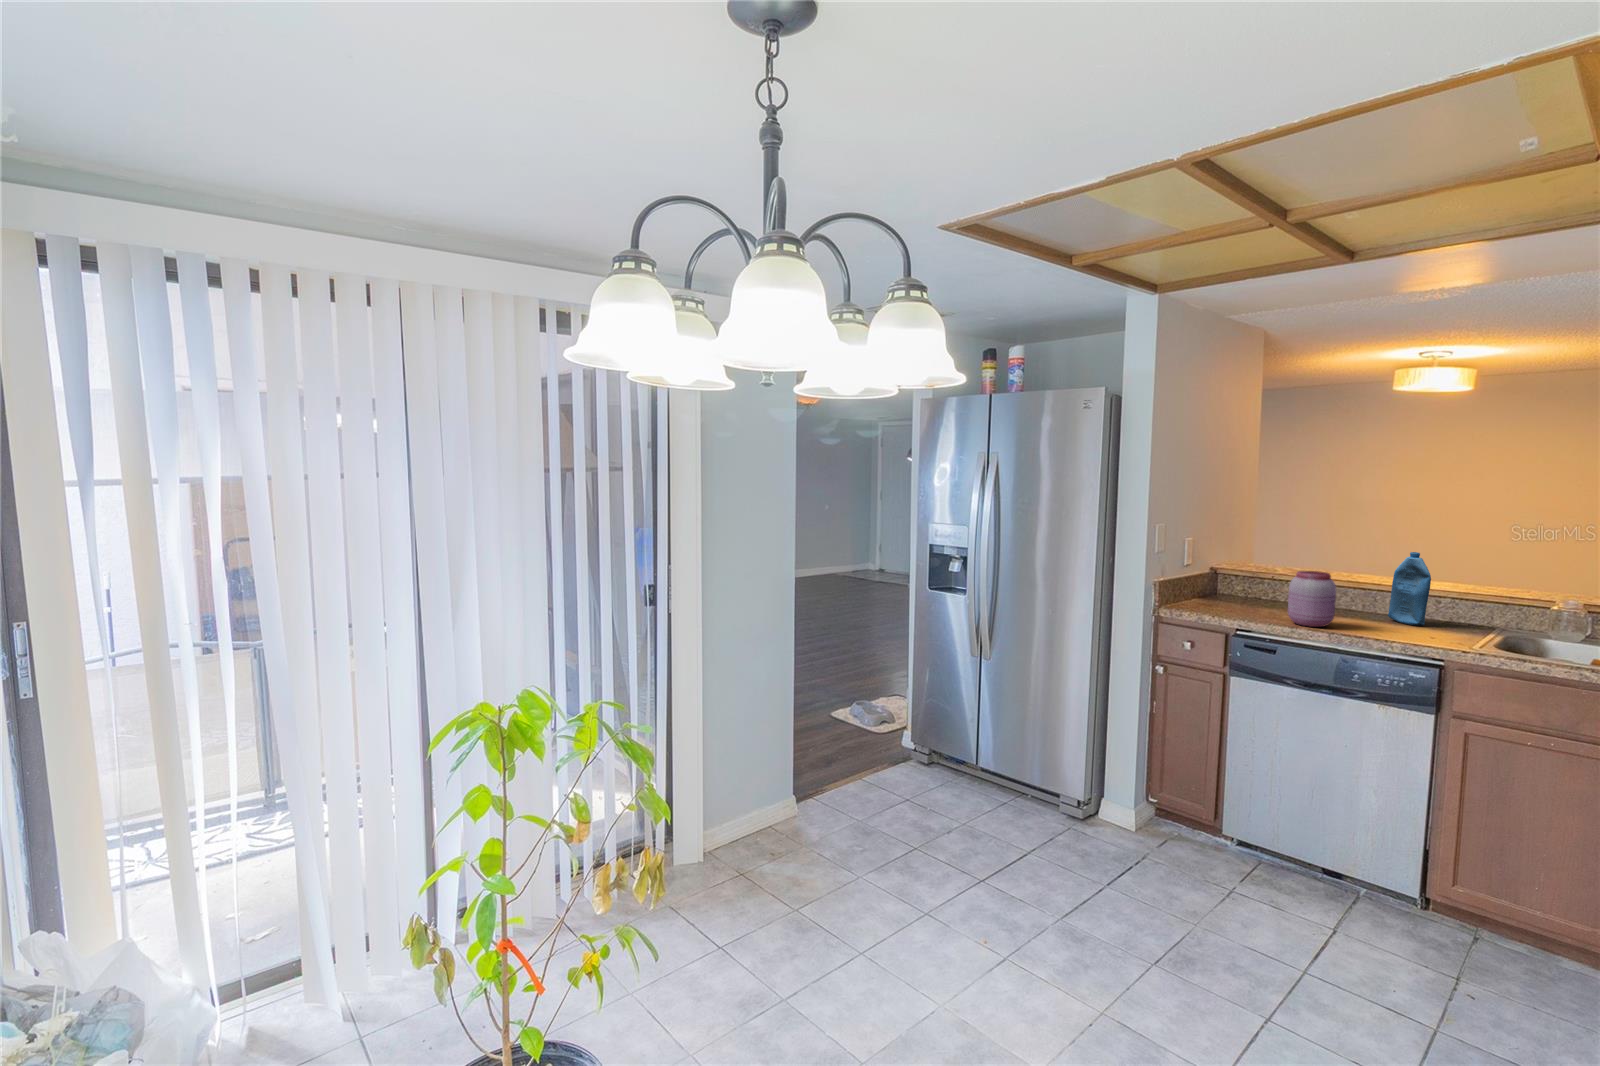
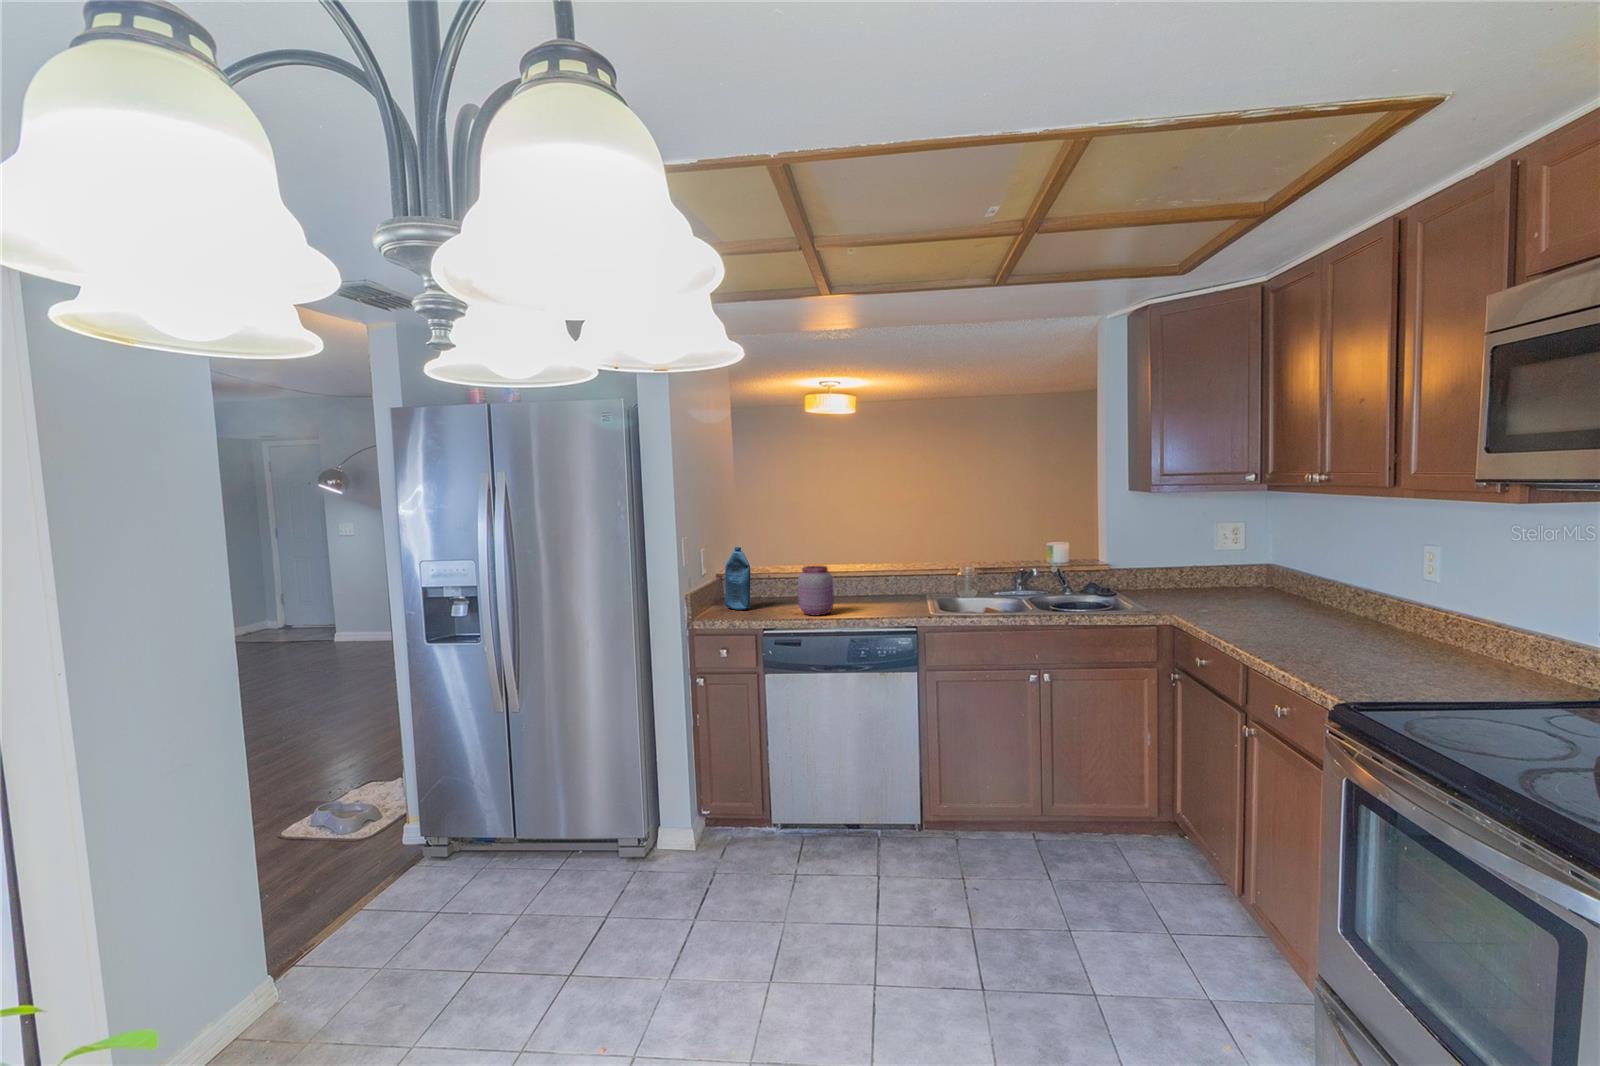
bottle: present [1388,552,1431,625] -> present [725,547,751,610]

